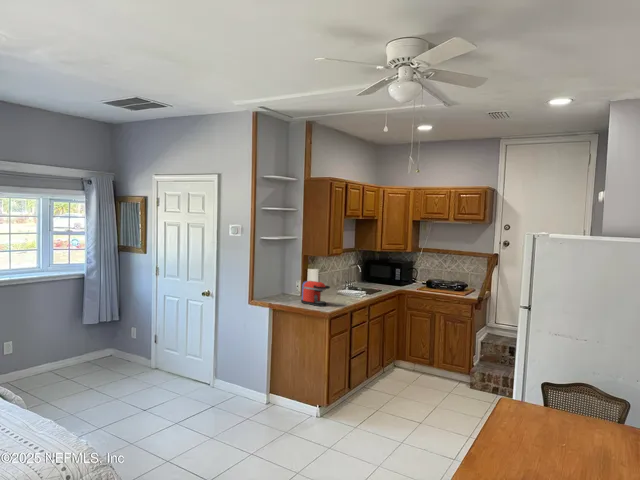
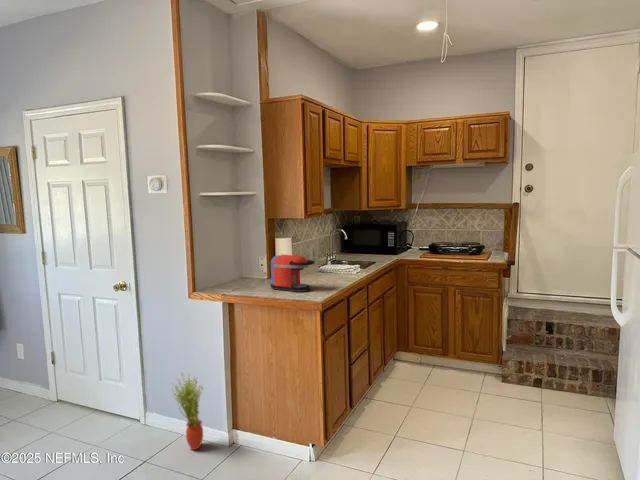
potted plant: none [234,352,254,403] -> present [173,373,203,450]

